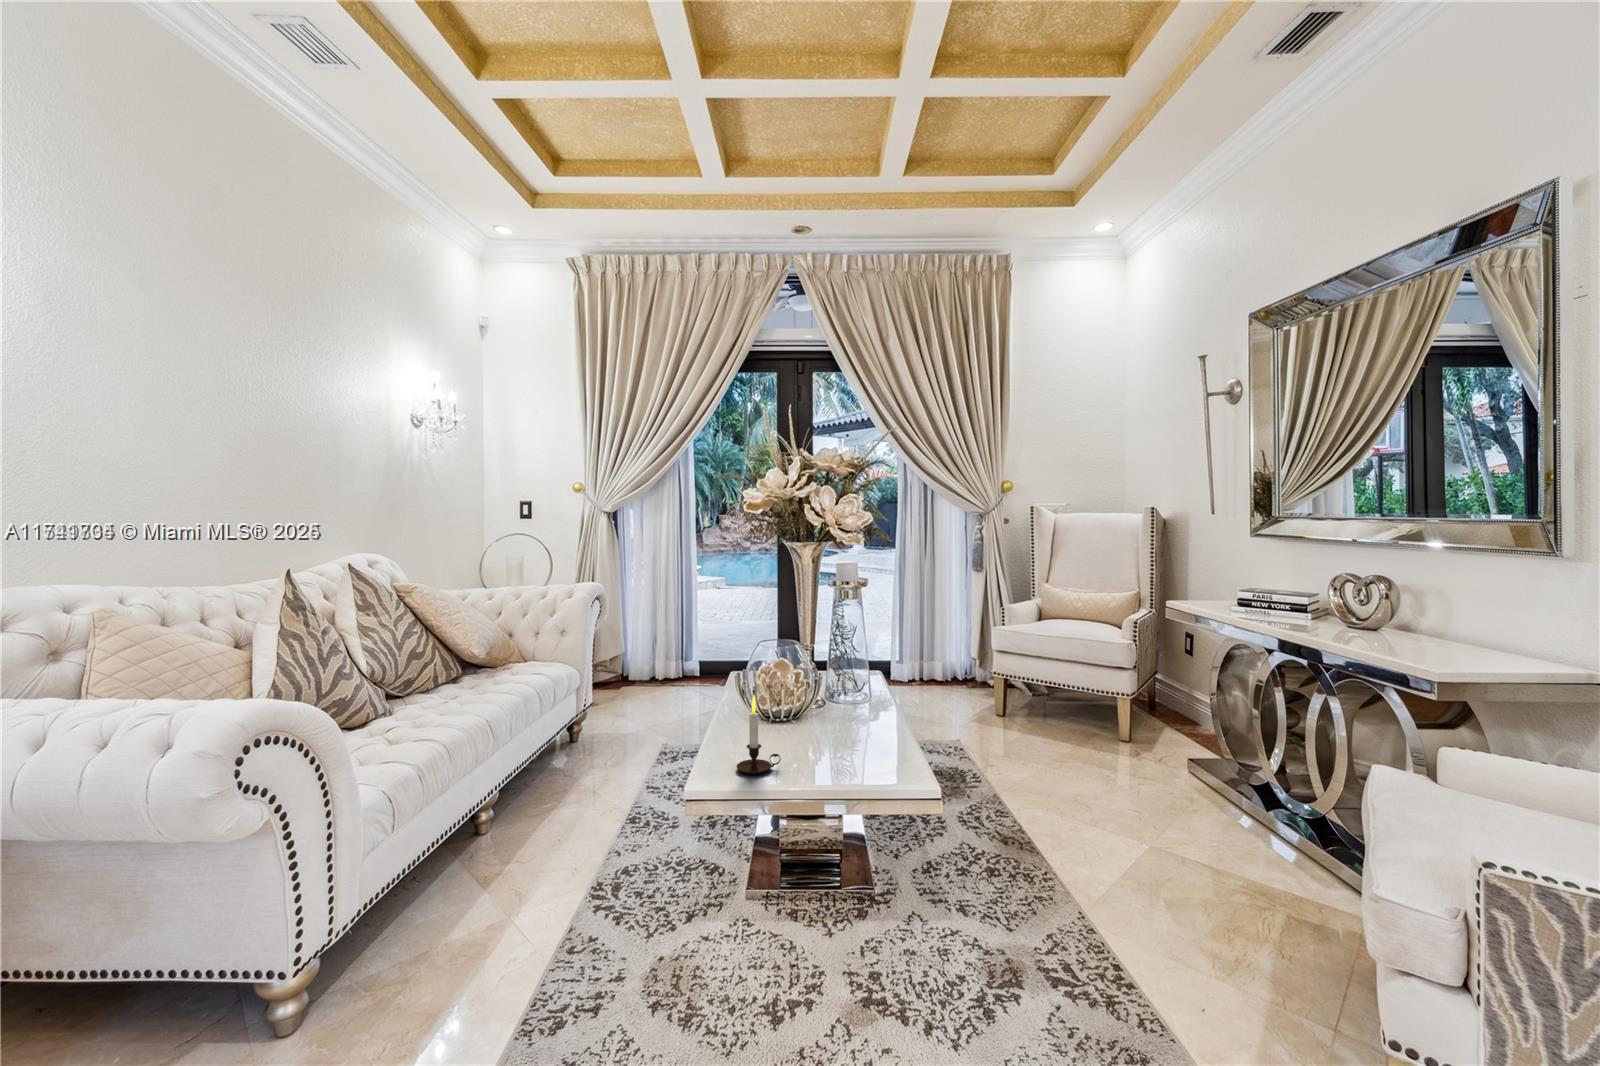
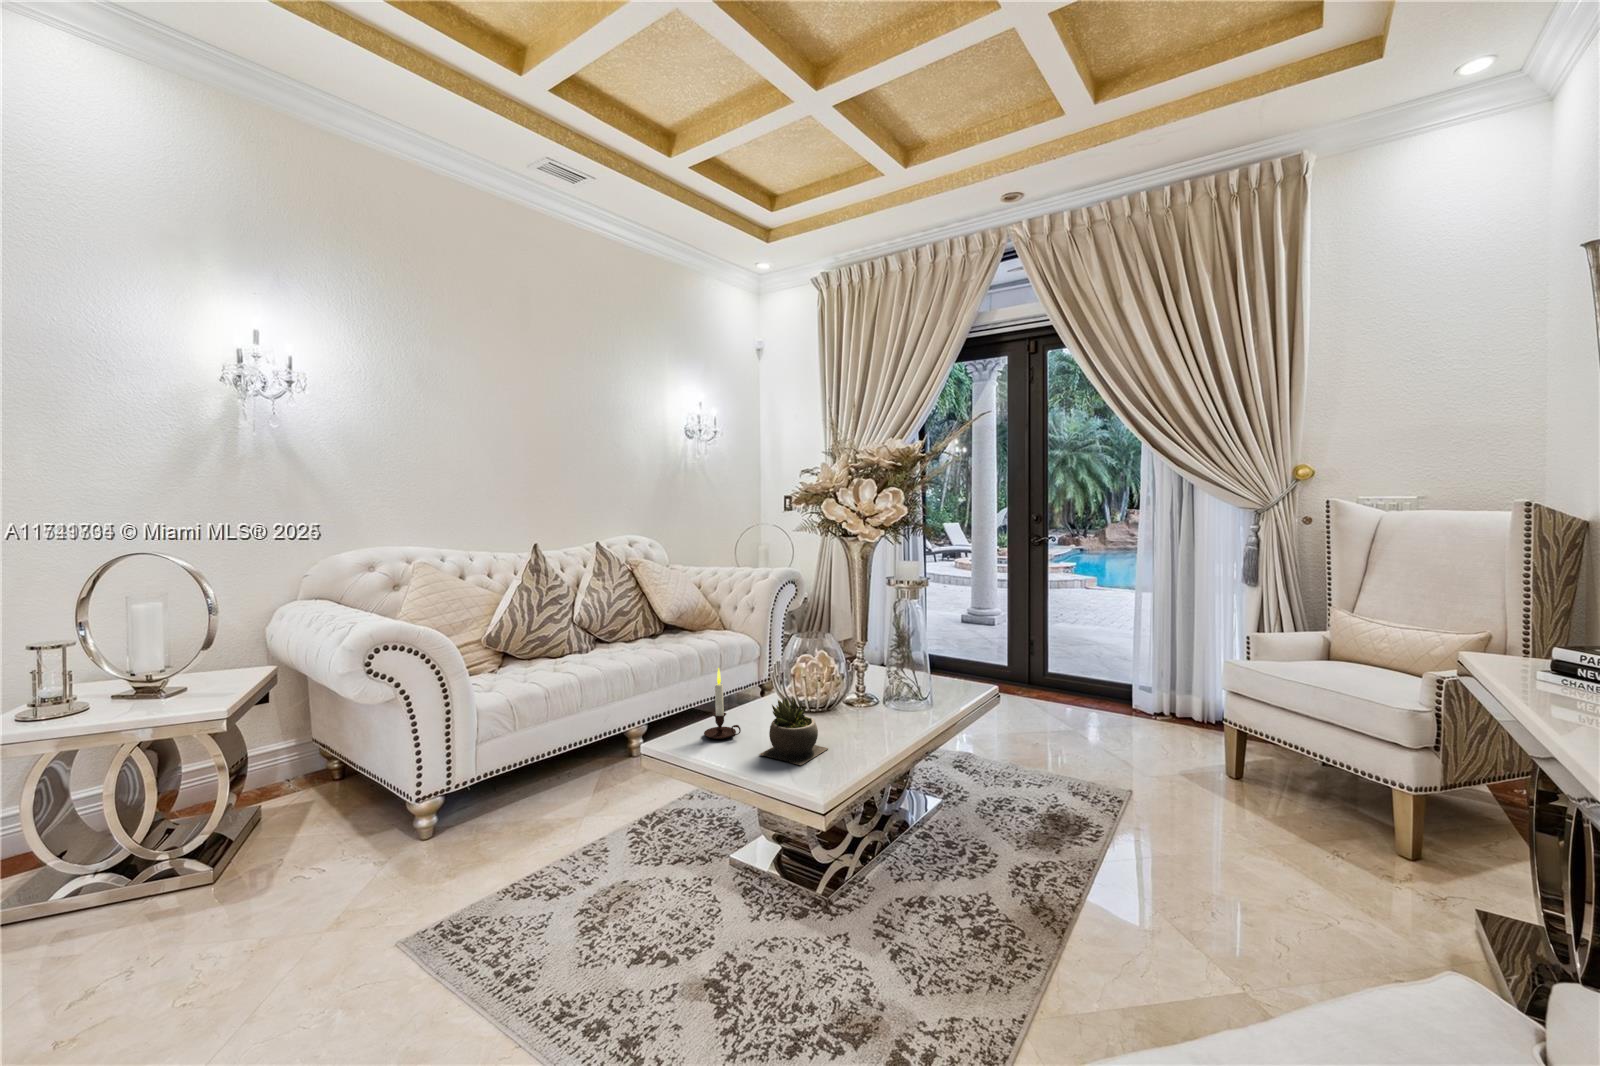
succulent plant: none [824,711,880,777] -> present [760,696,828,765]

